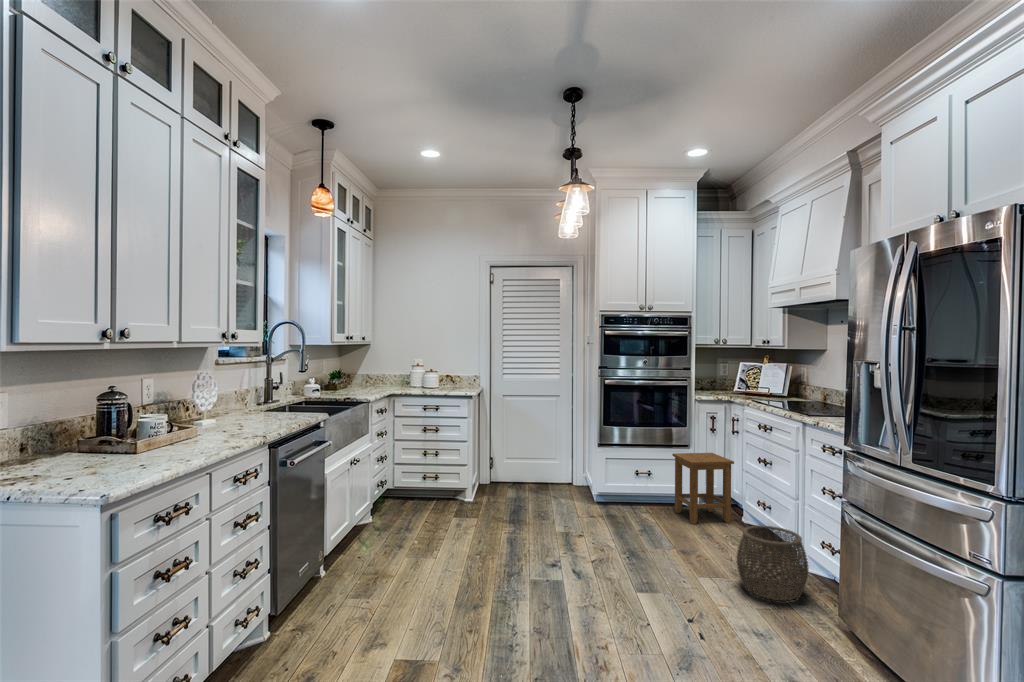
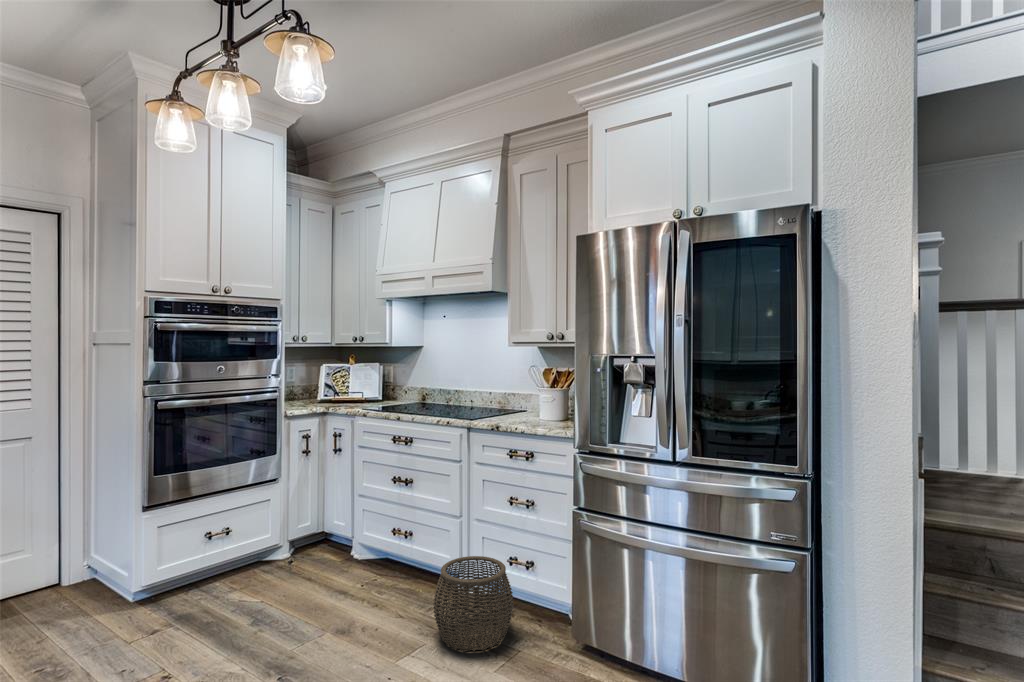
stool: present [672,453,734,524] -> none [262,481,348,584]

